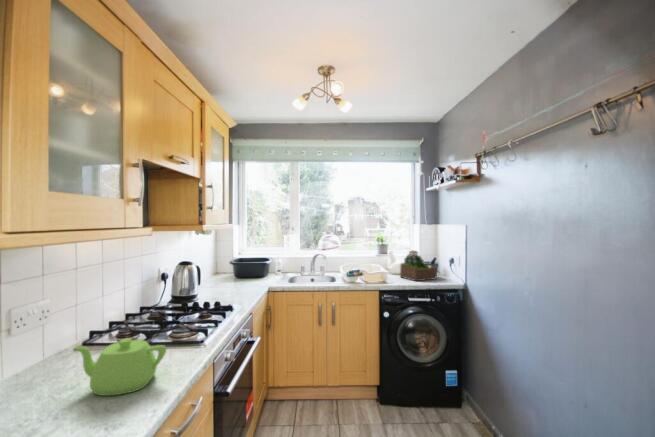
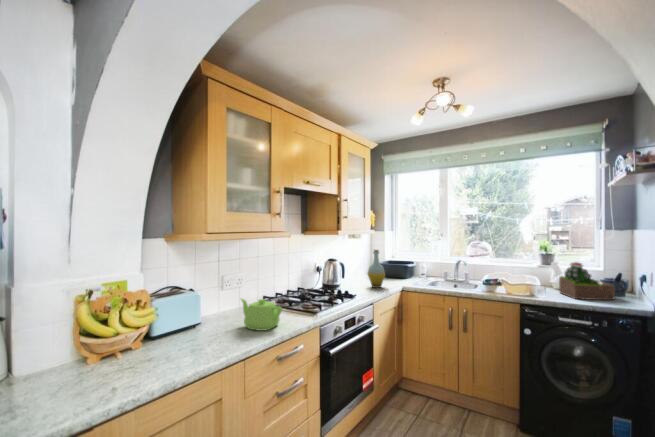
bottle: none [231,247,253,293] -> present [368,250,385,288]

